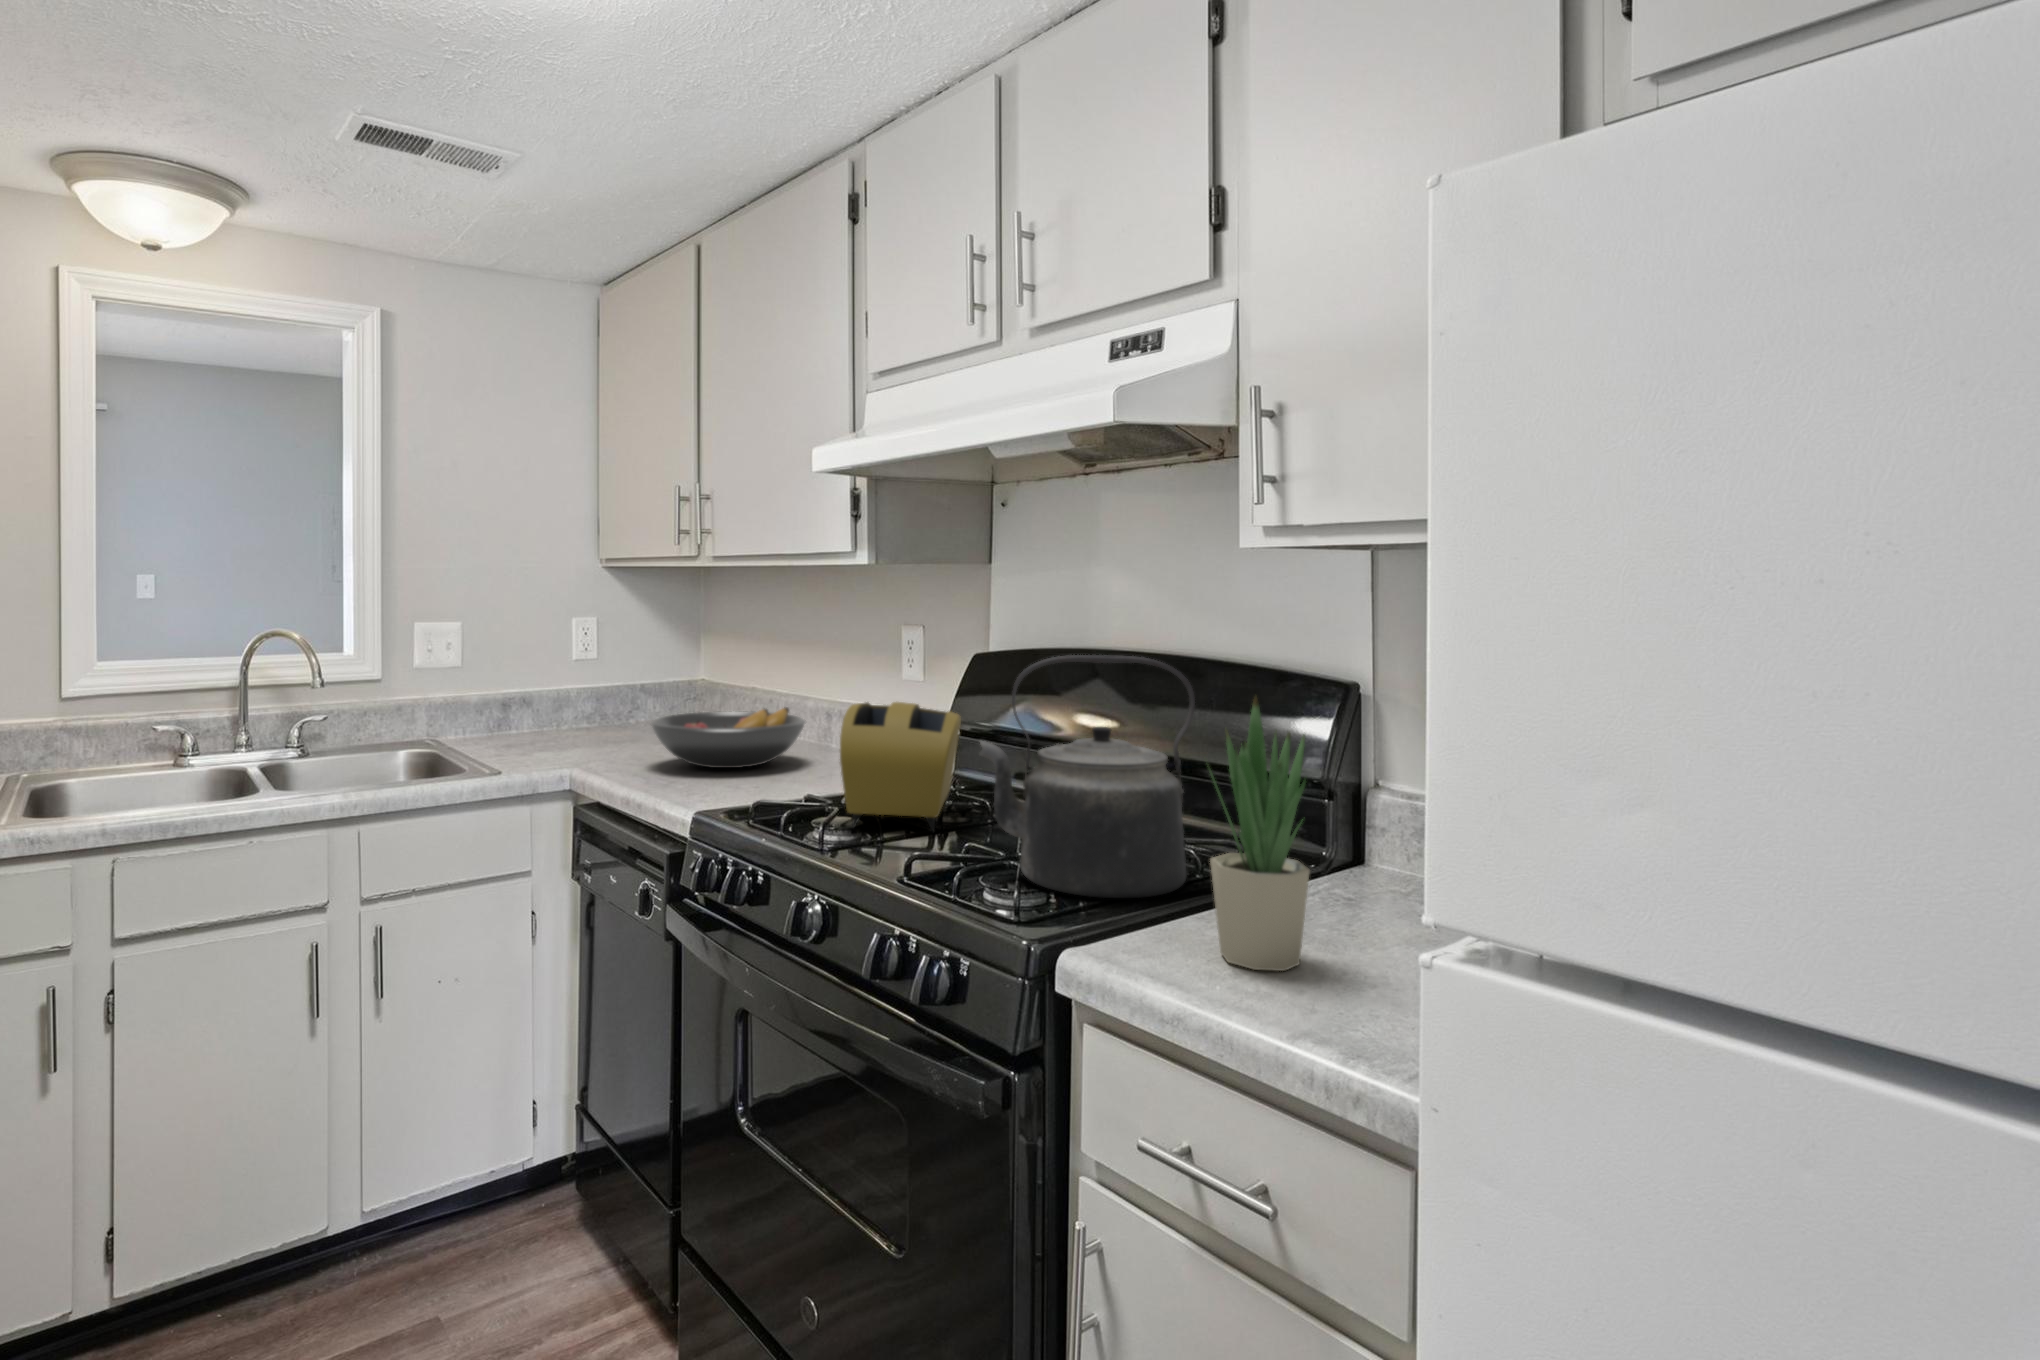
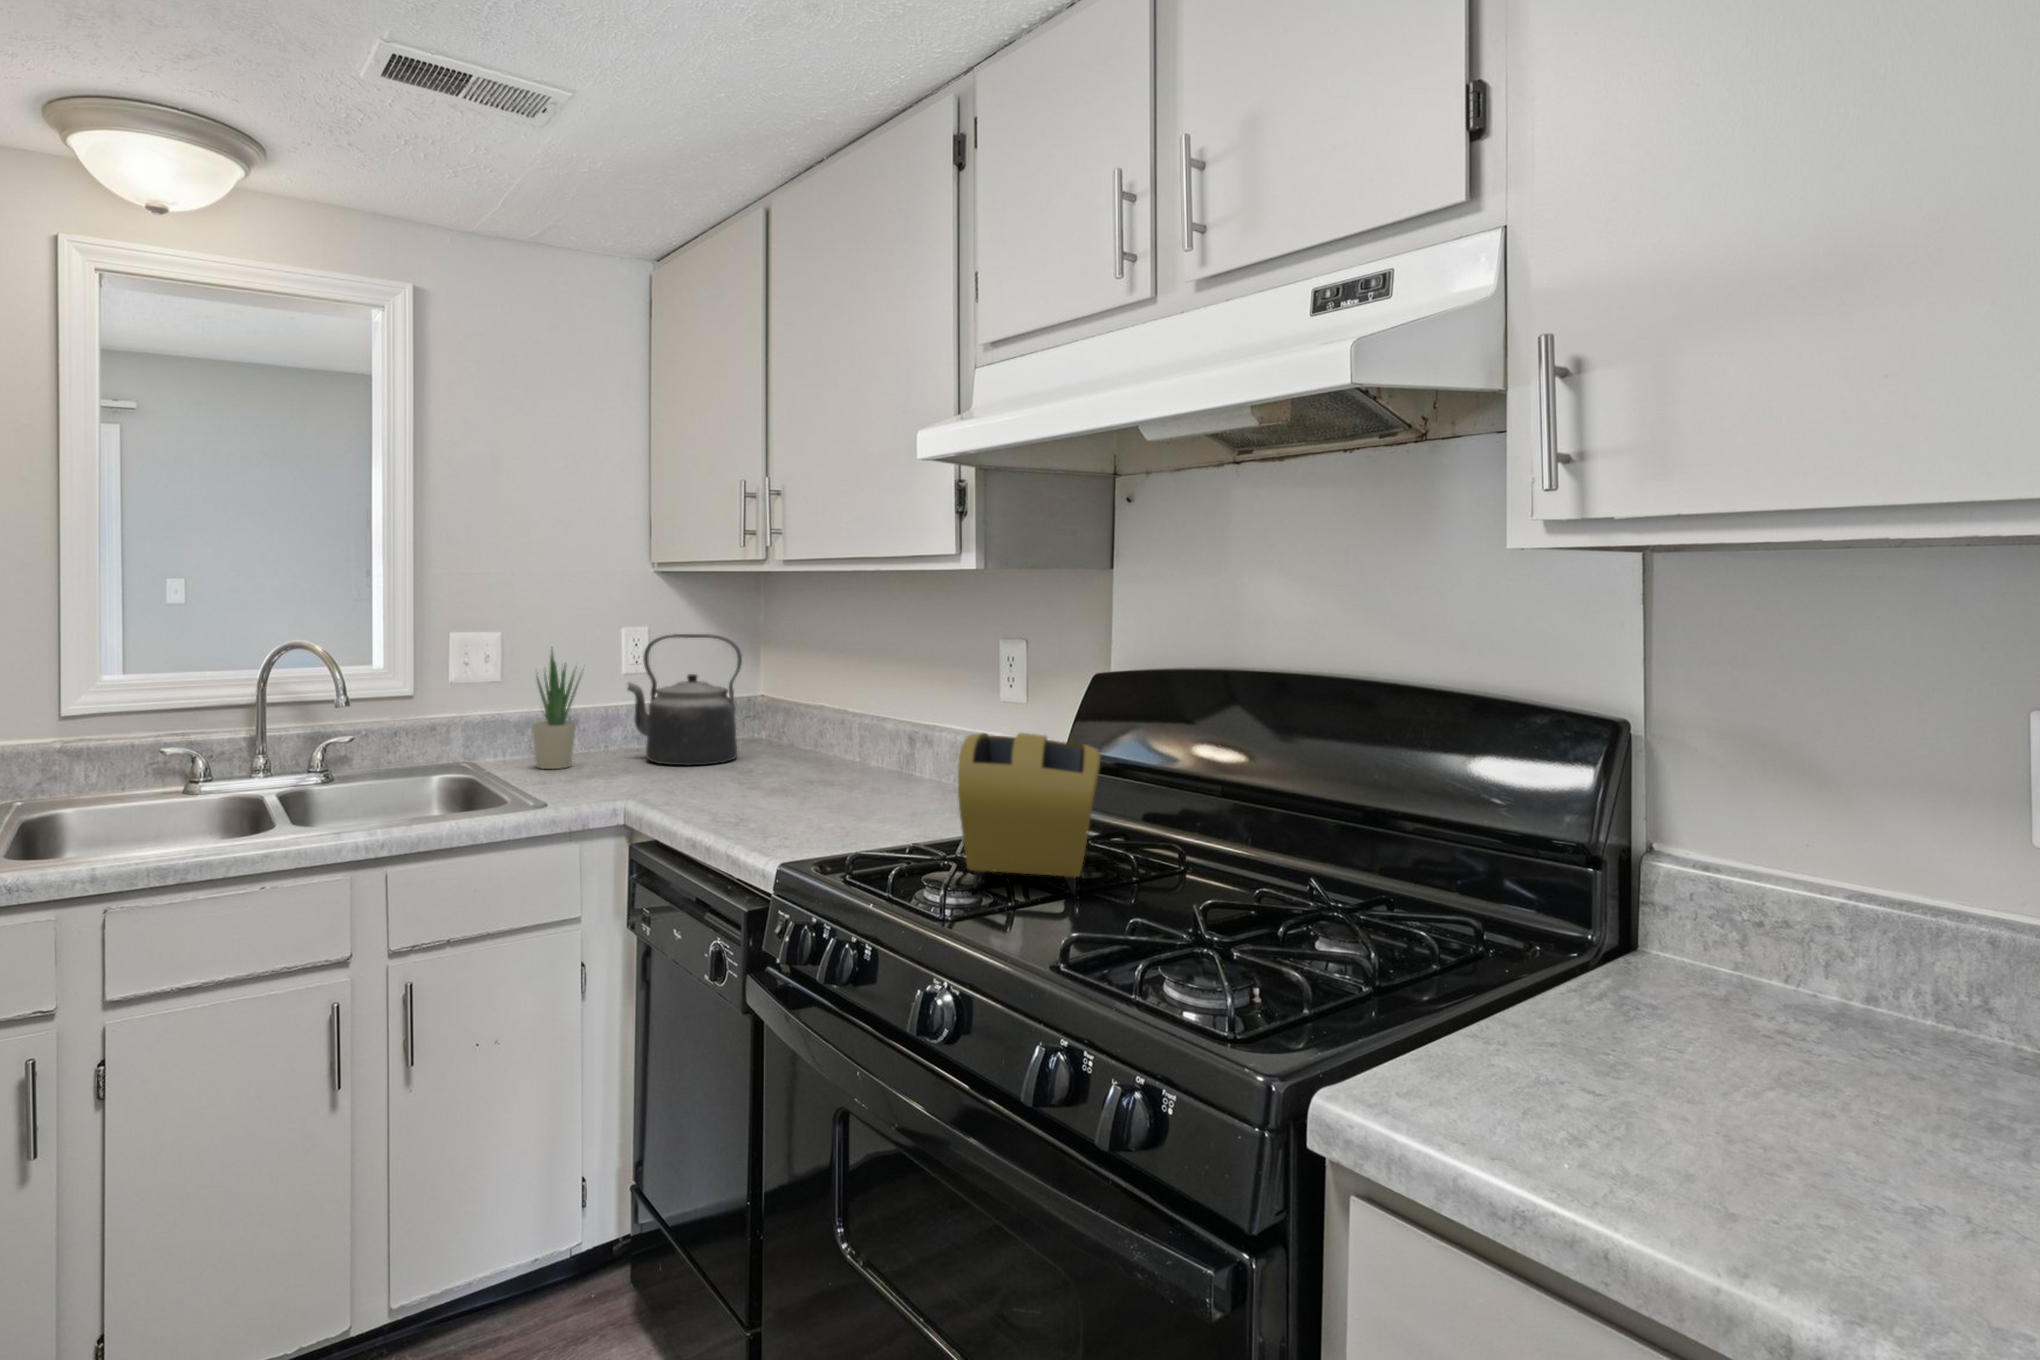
kettle: present [980,655,1195,898] -> present [628,634,742,765]
potted plant: present [1209,697,1309,971] -> present [532,651,580,769]
fruit bowl: present [651,707,806,768] -> none [717,731,895,802]

